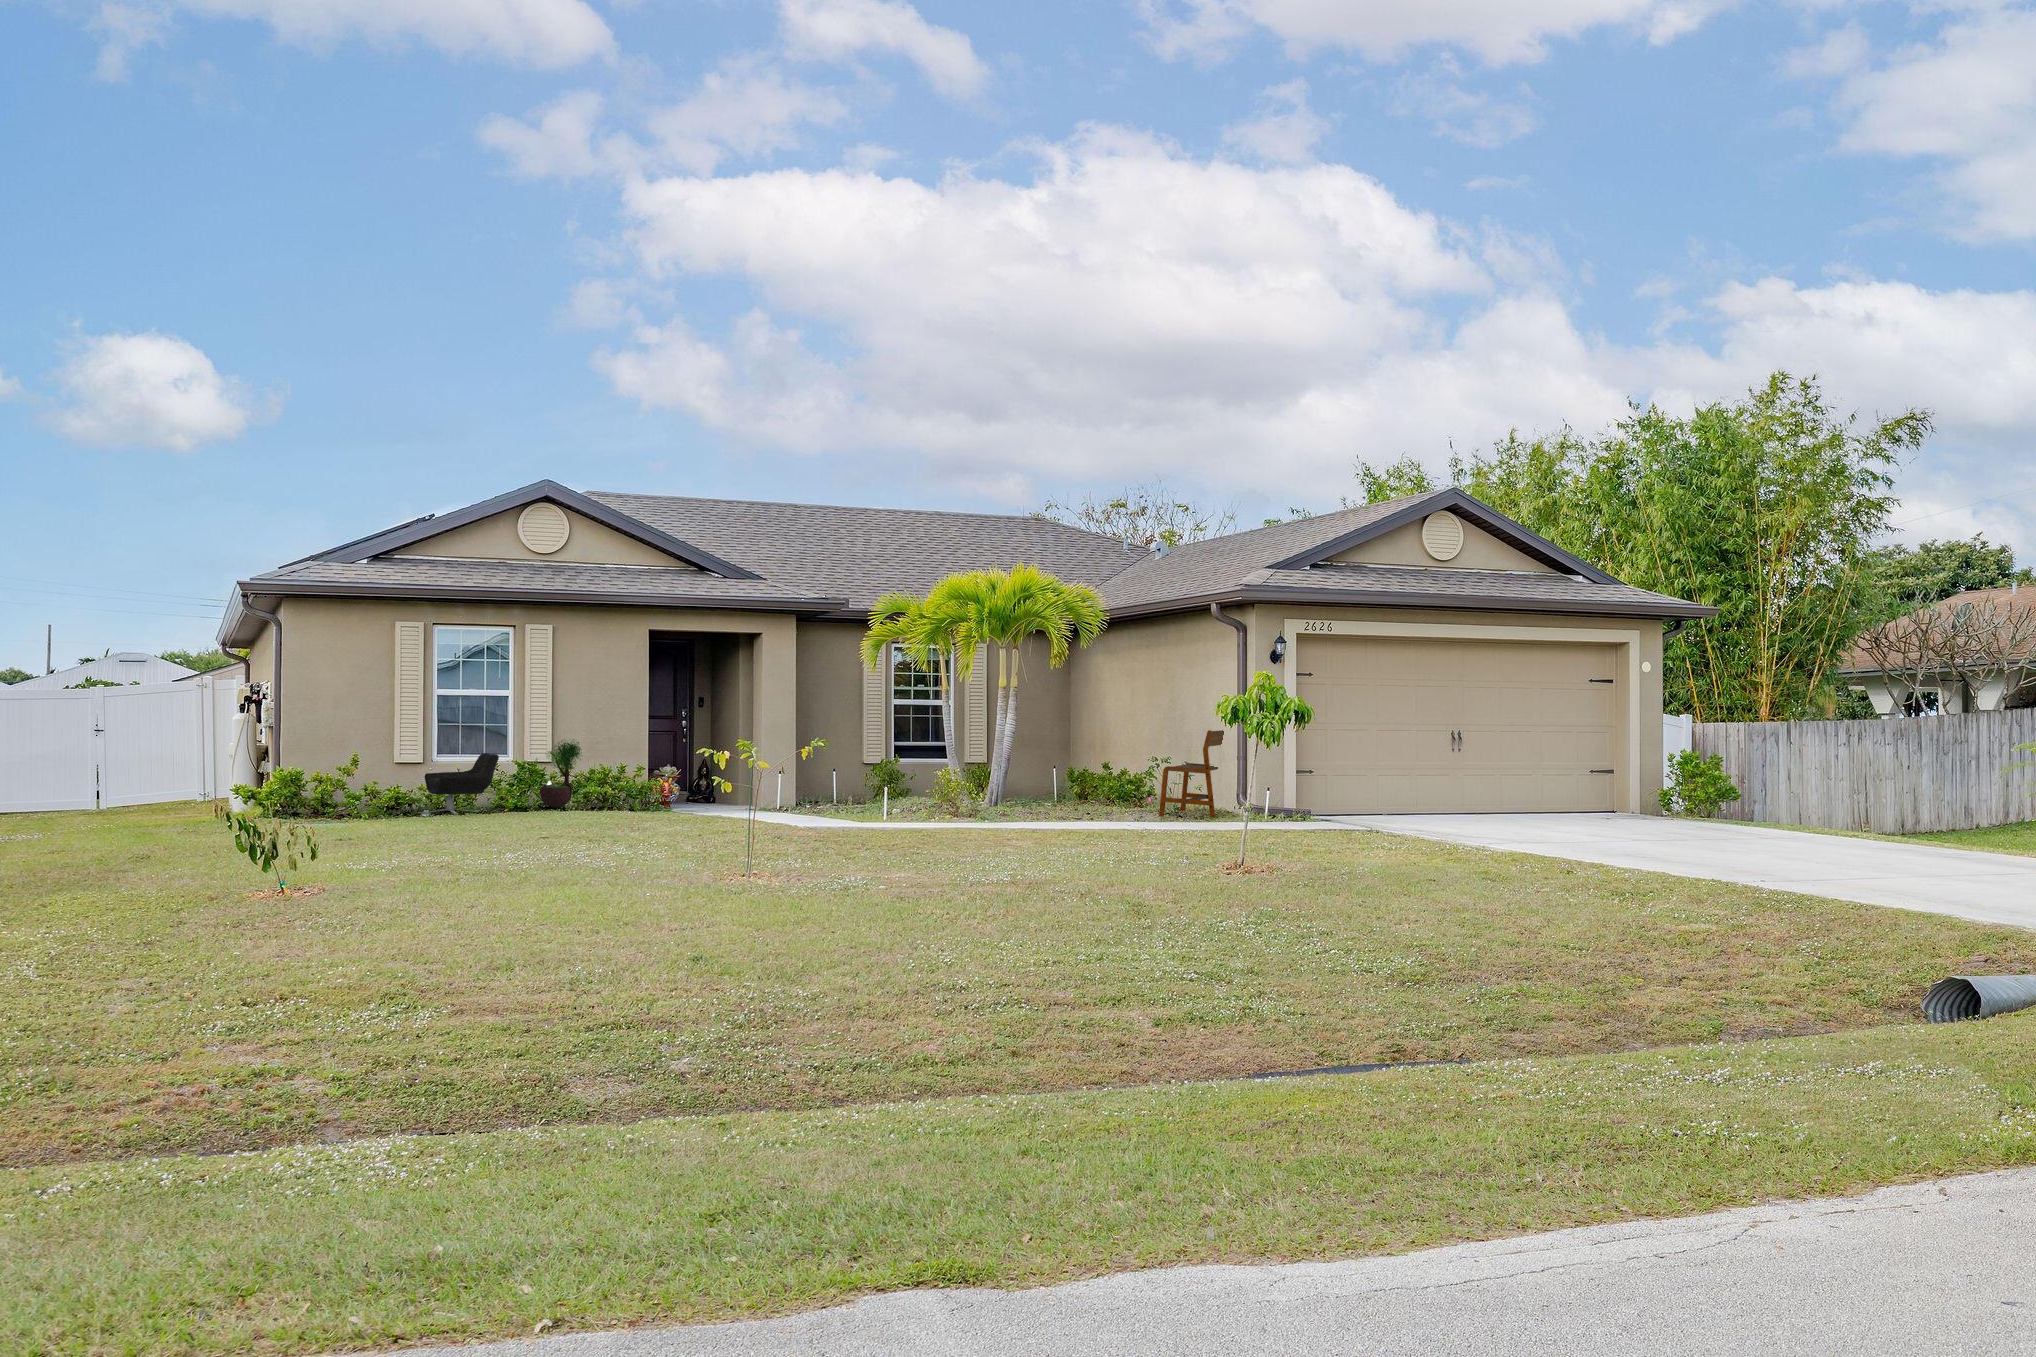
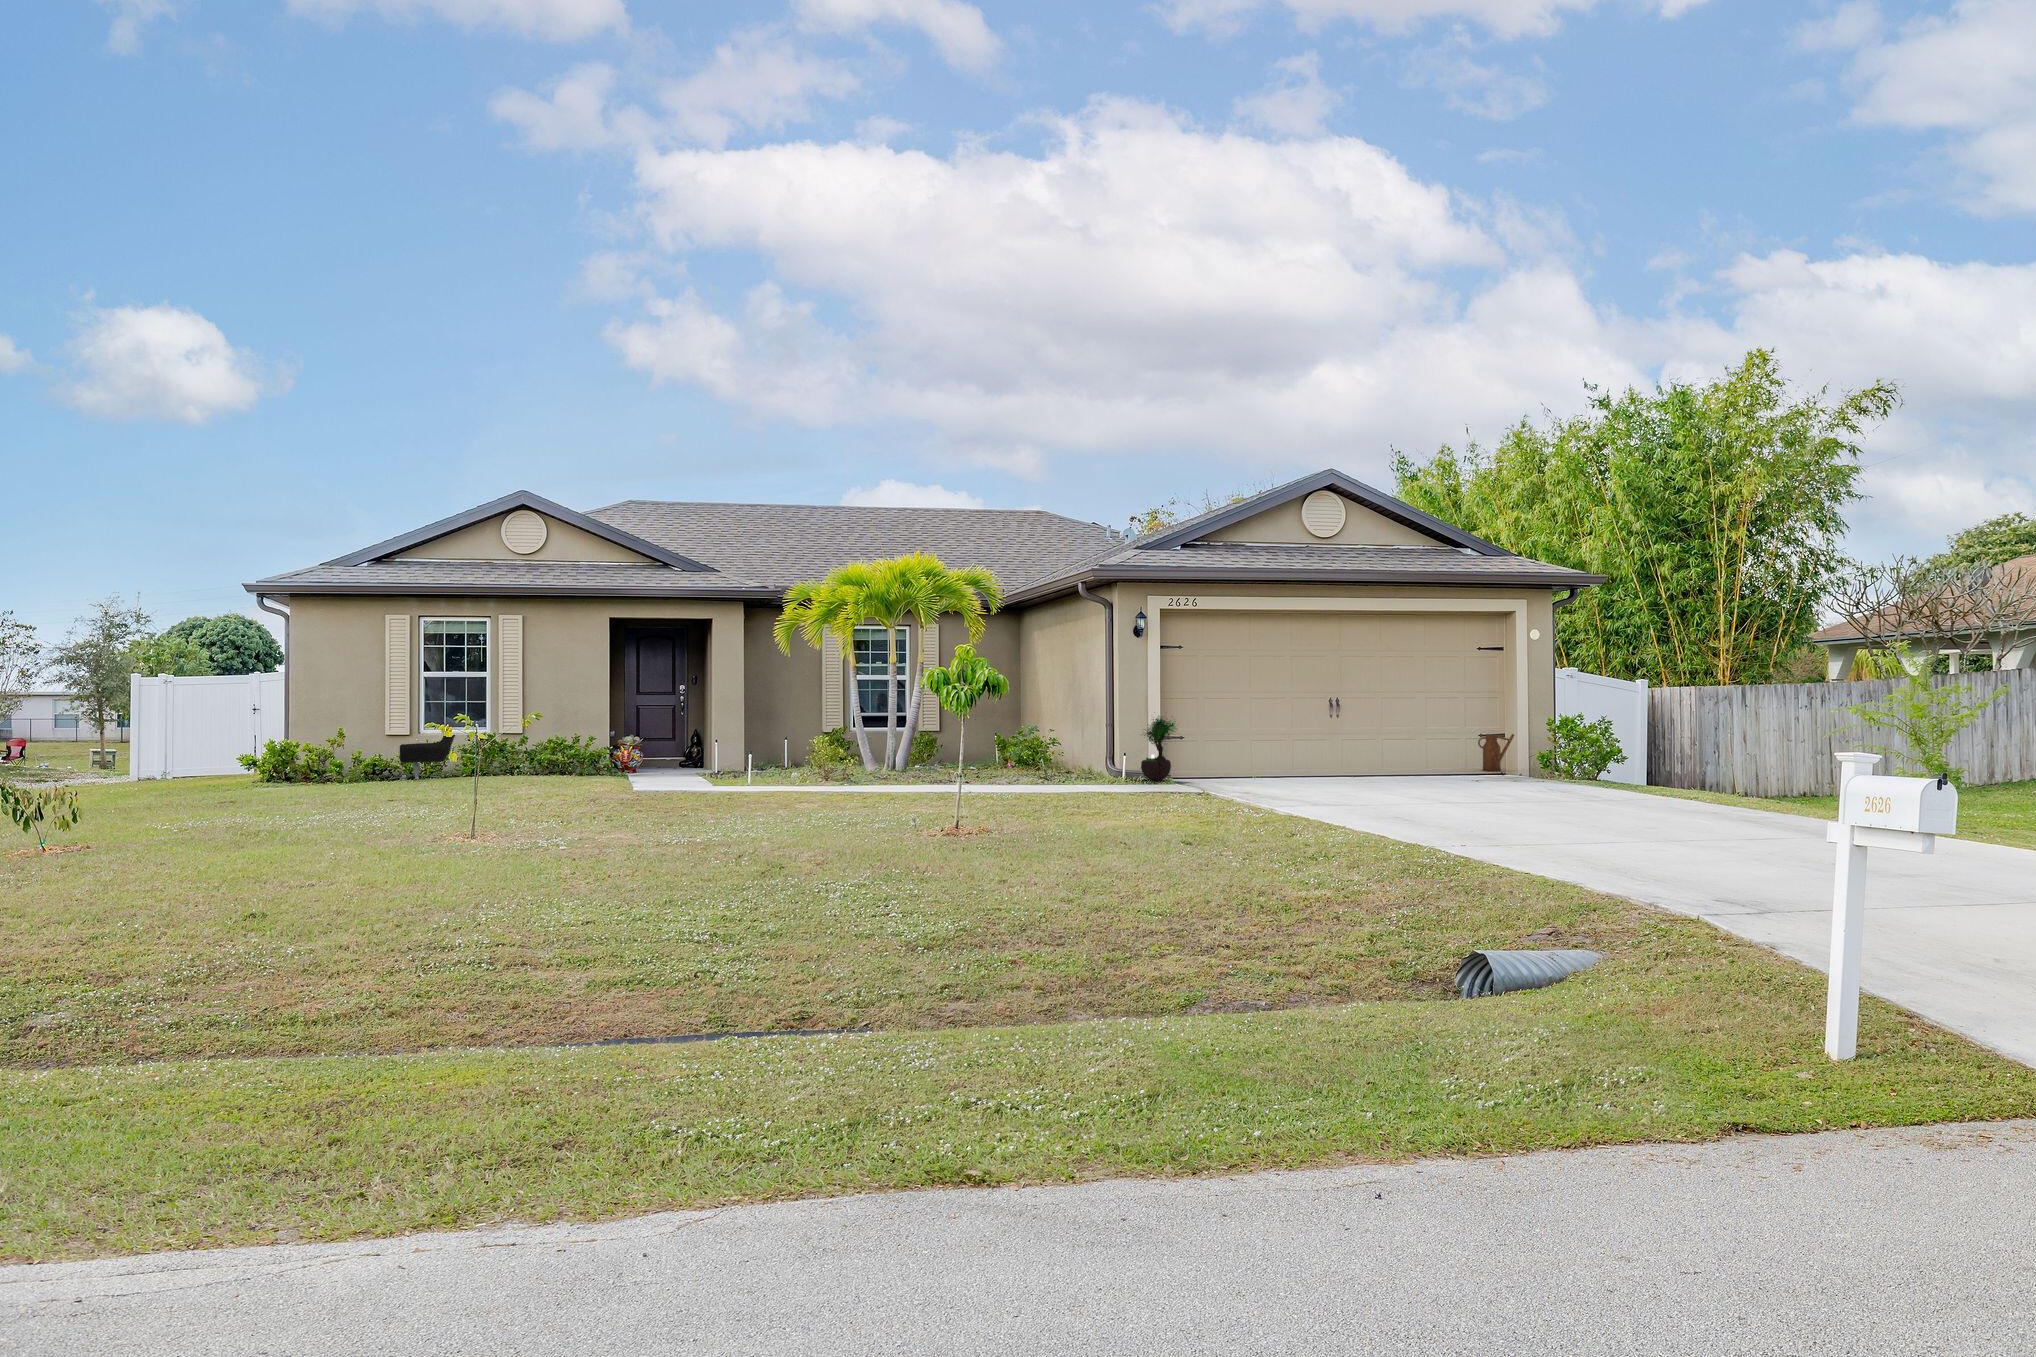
bench: present [1159,730,1232,818] -> none [1029,698,1110,780]
potted tree: present [540,739,582,808] -> present [1141,716,1176,781]
watering can: none [1600,771,1636,809] -> present [1478,734,1514,771]

